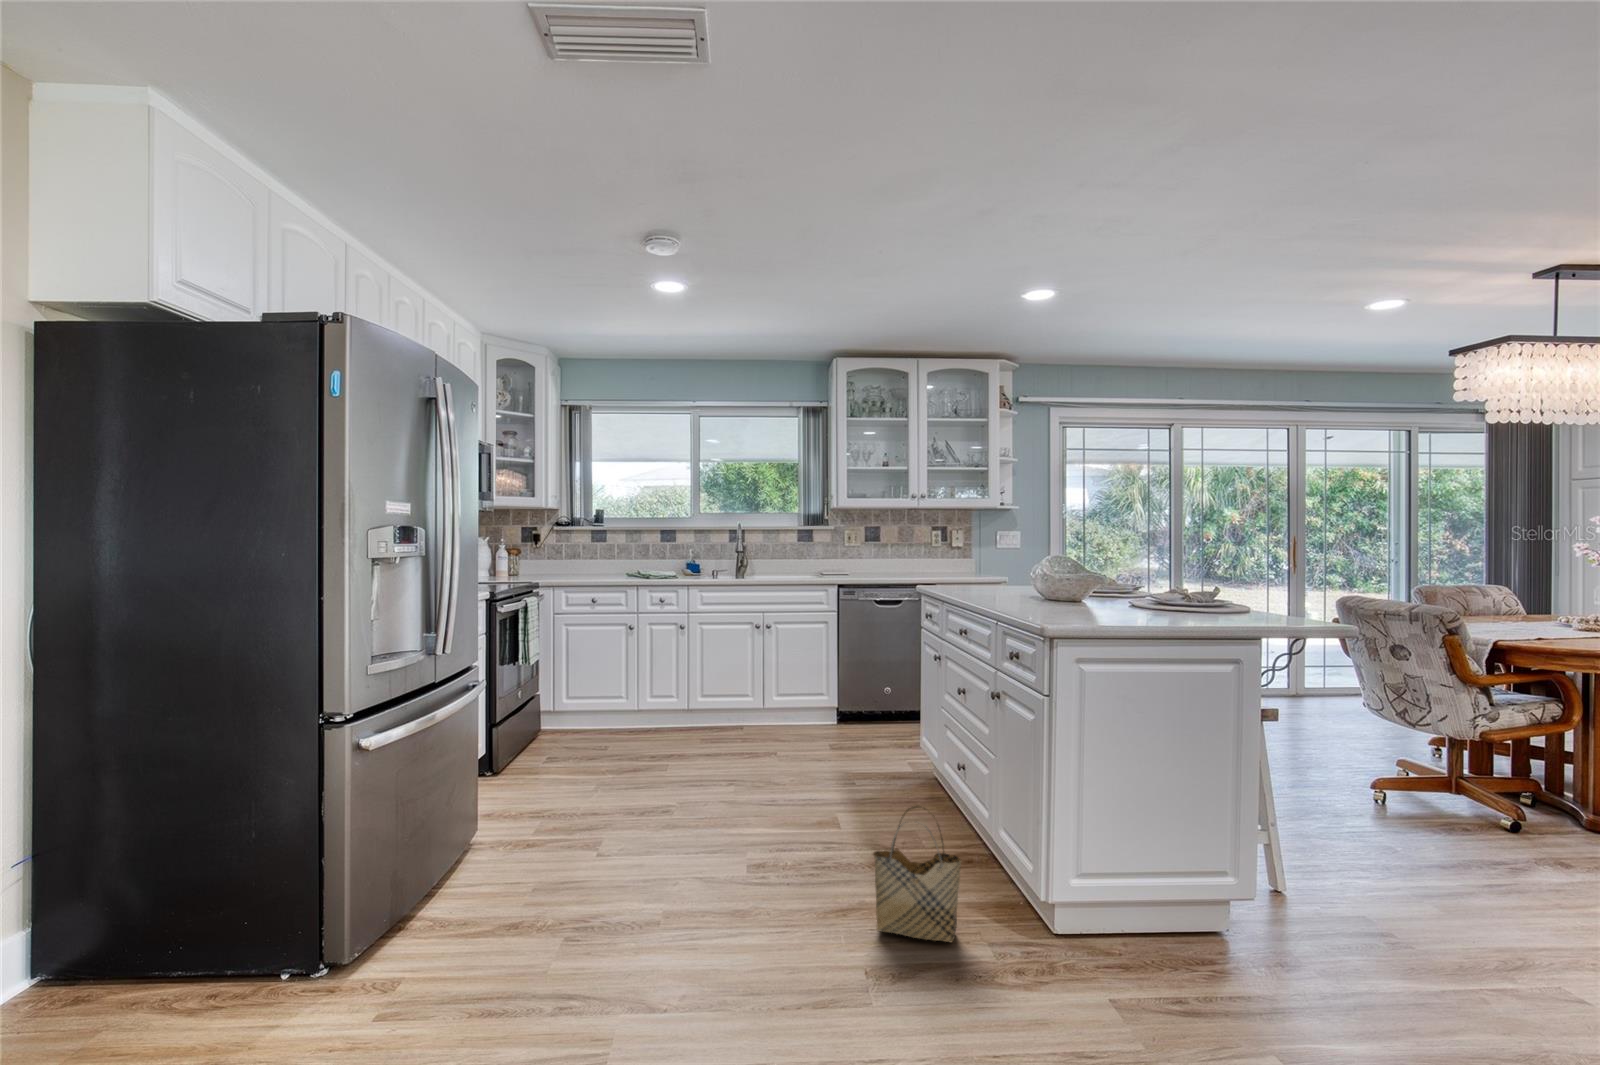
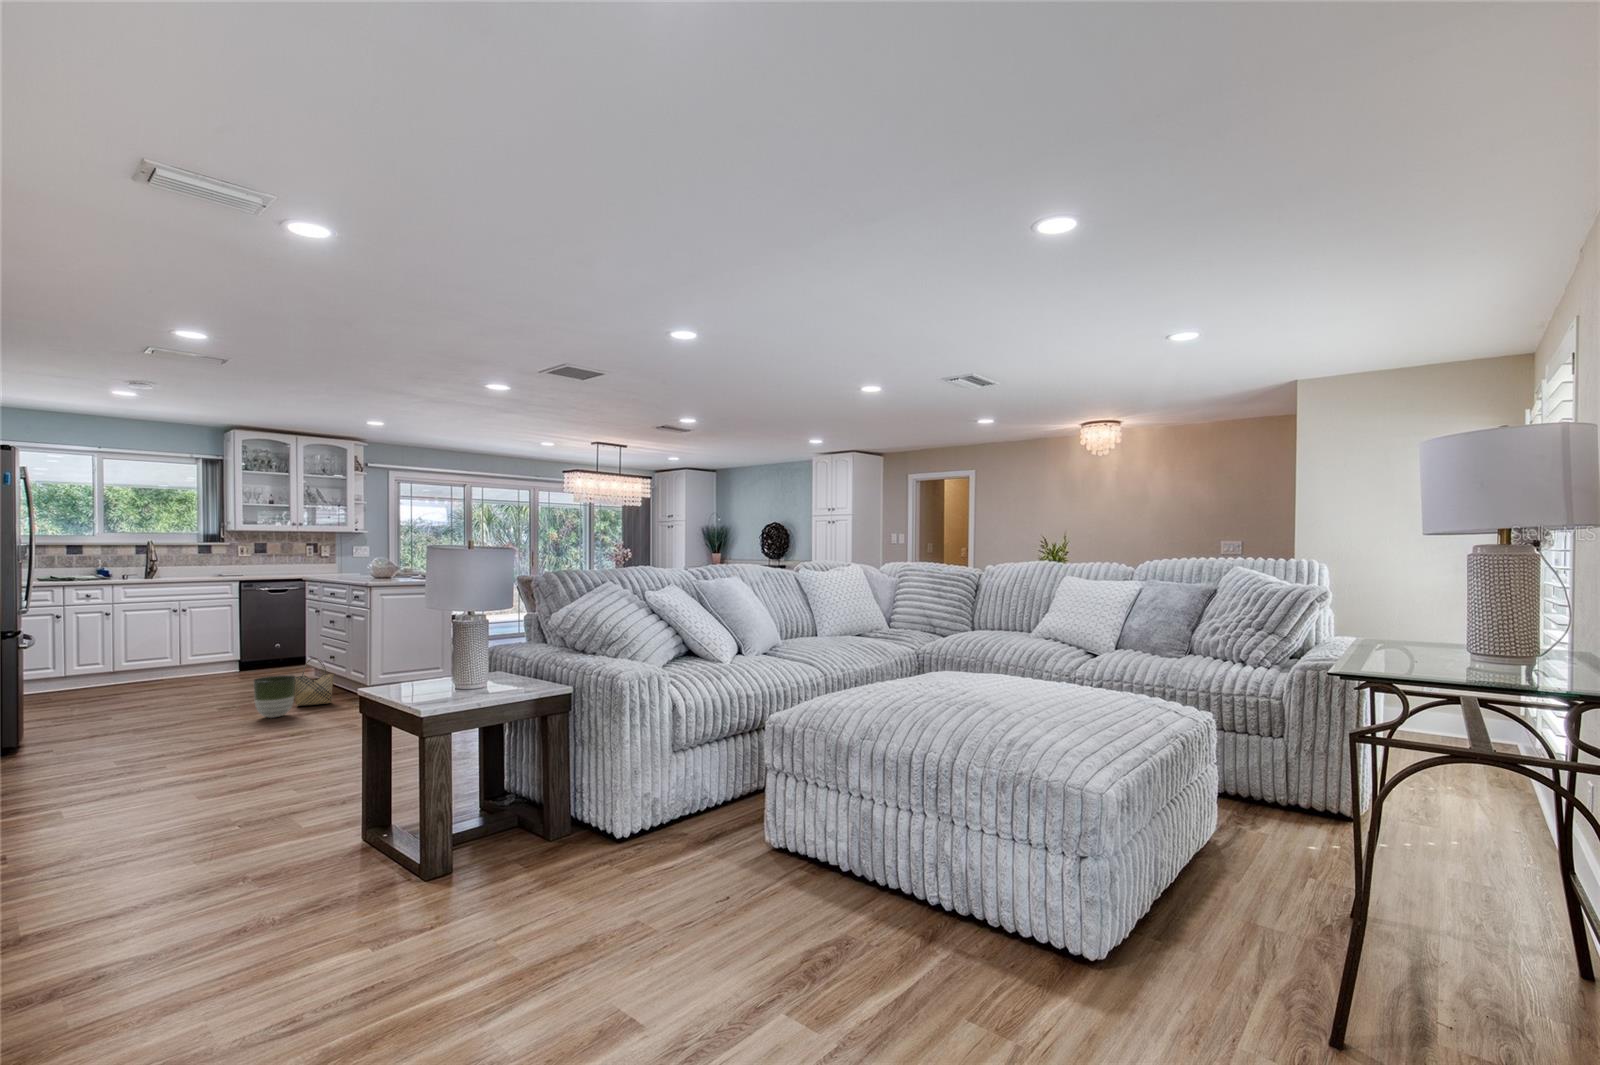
planter: none [771,861,866,997] -> present [253,675,296,718]

